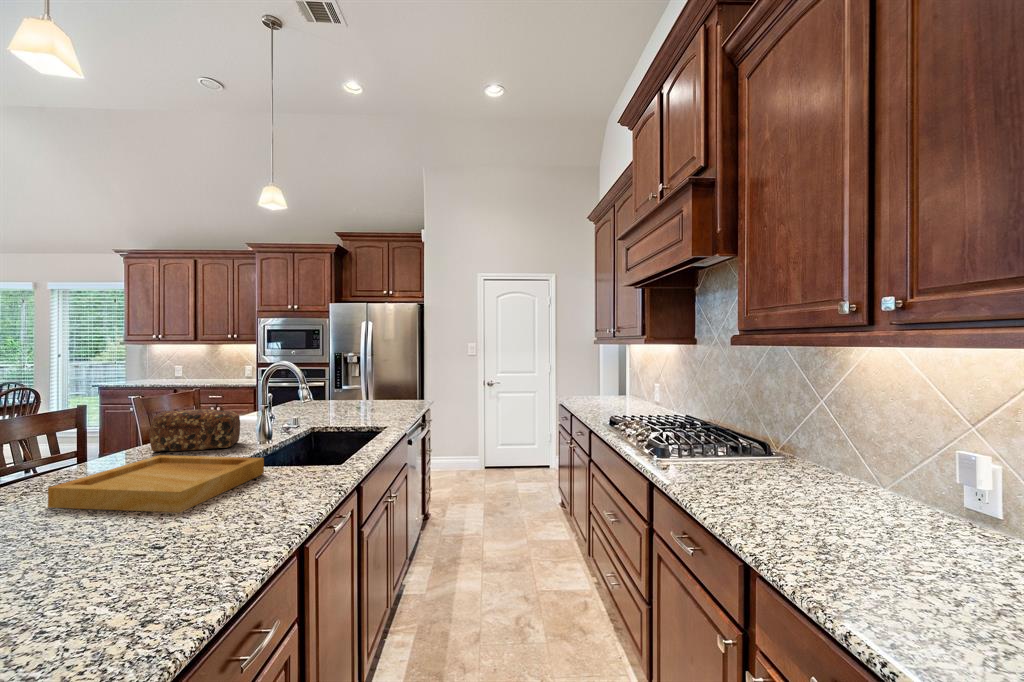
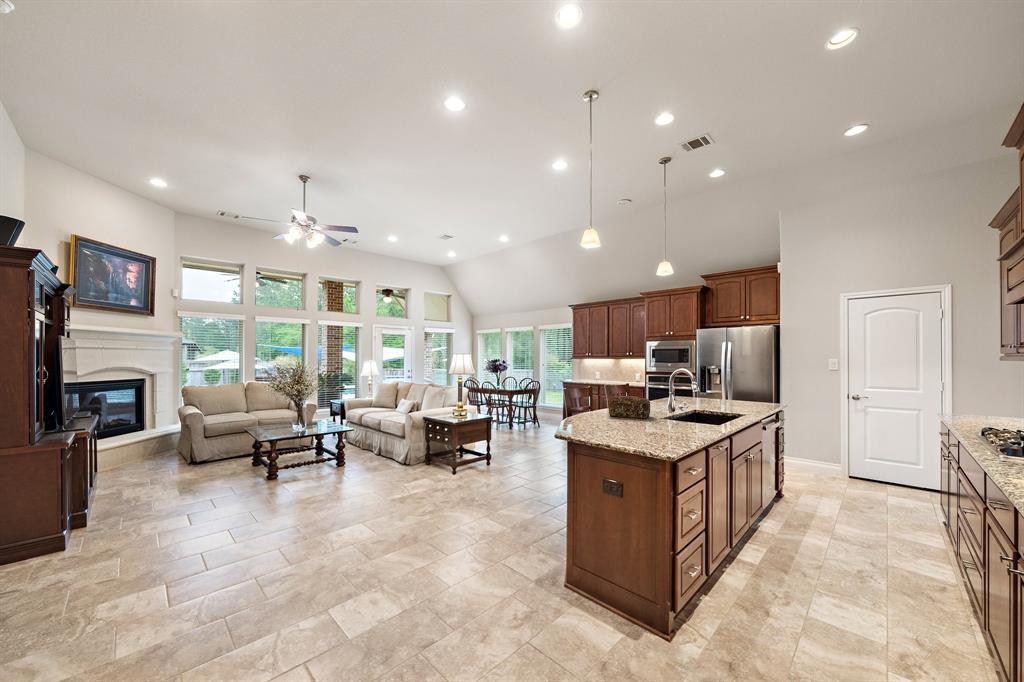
tray: present [48,455,264,512] -> none [583,416,669,440]

